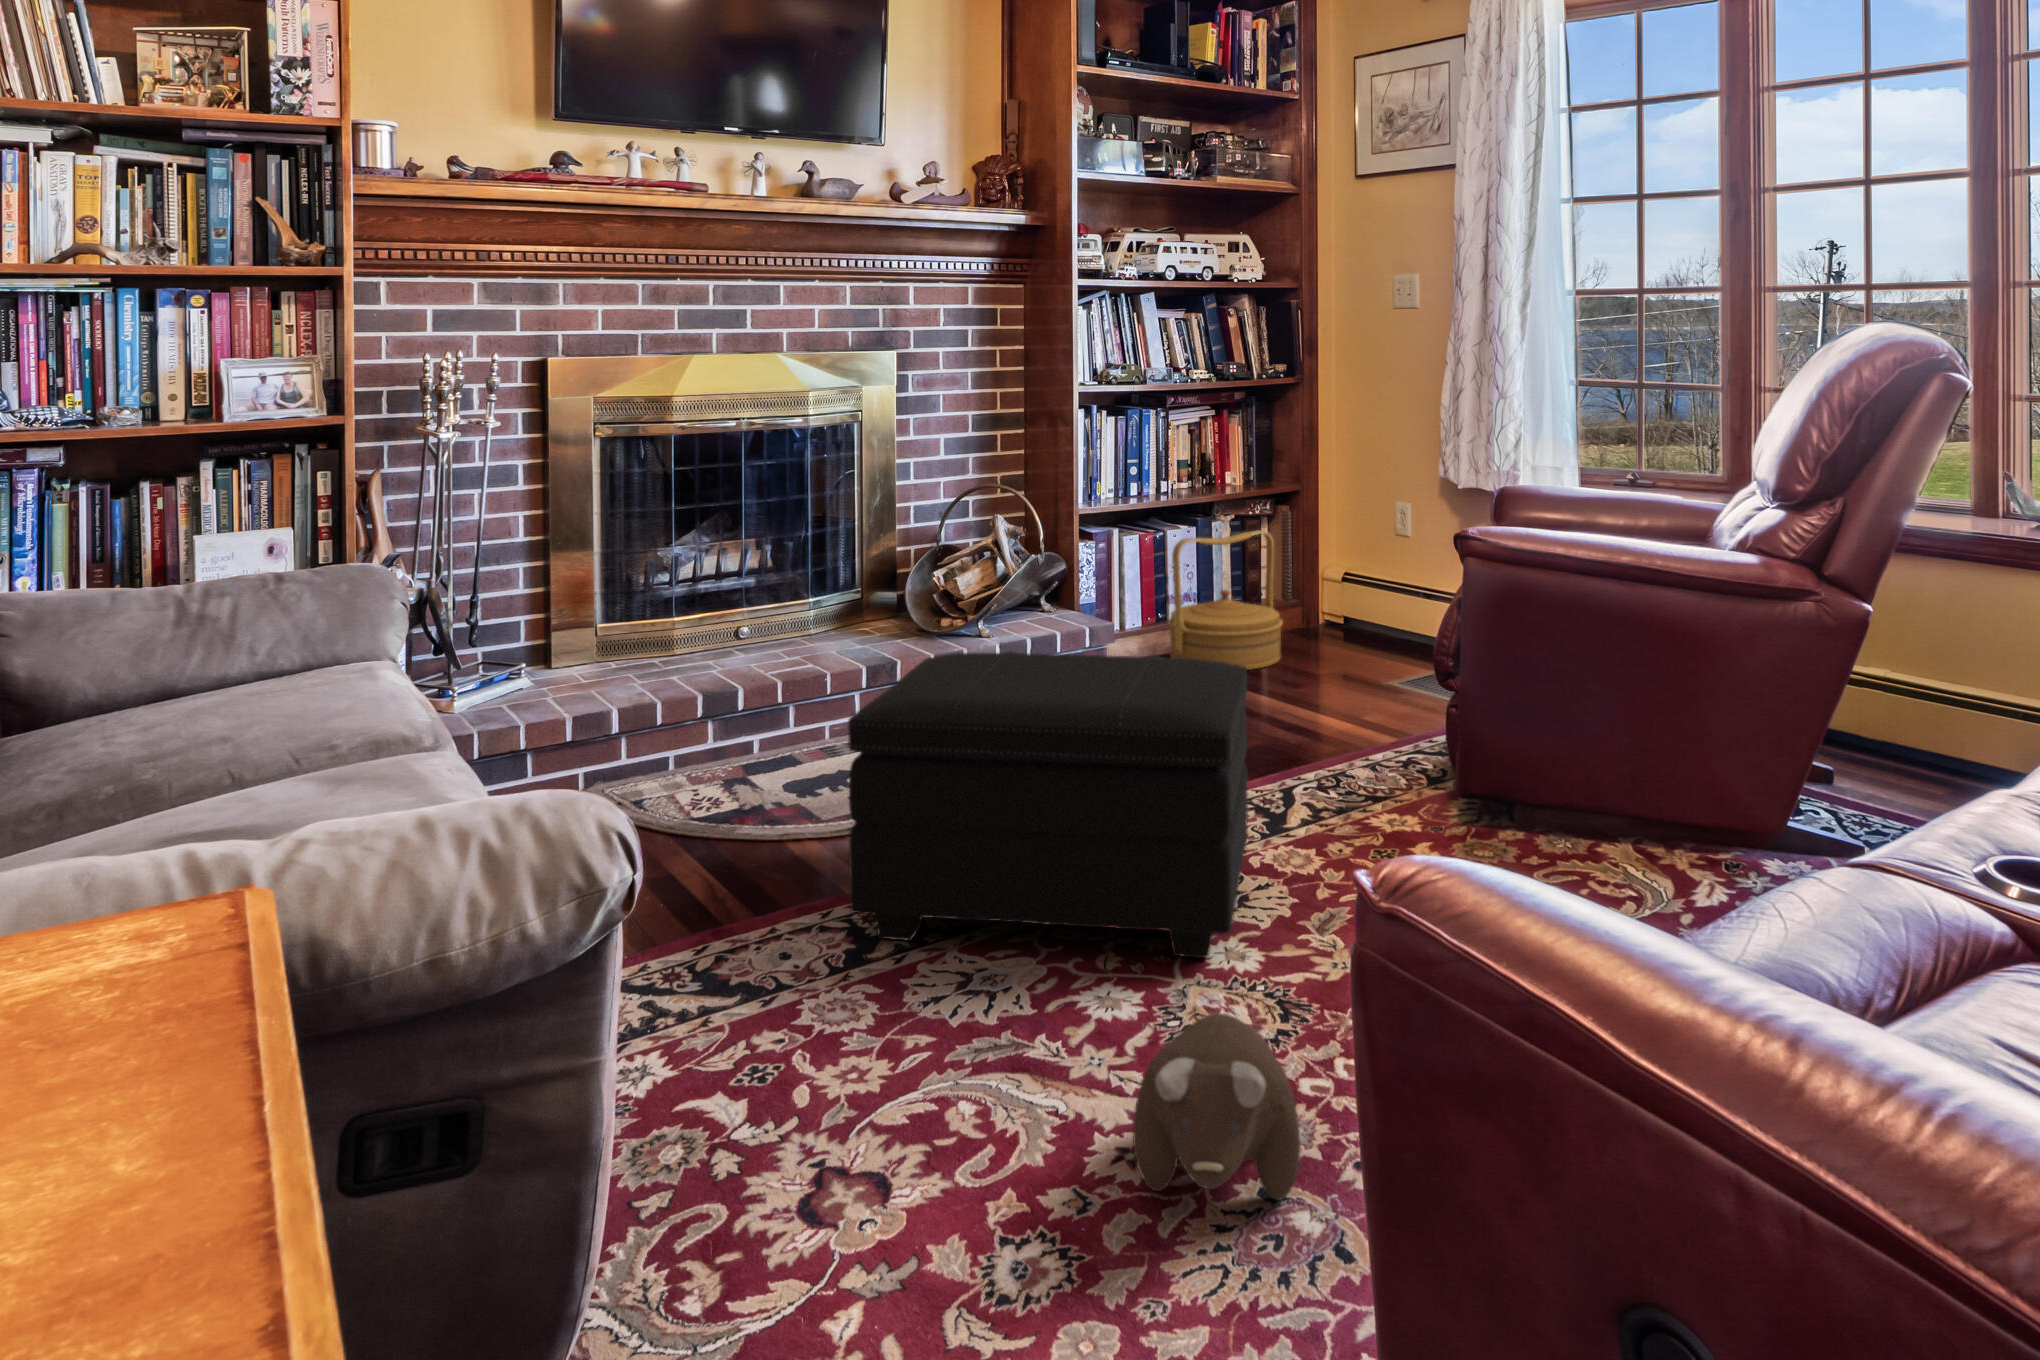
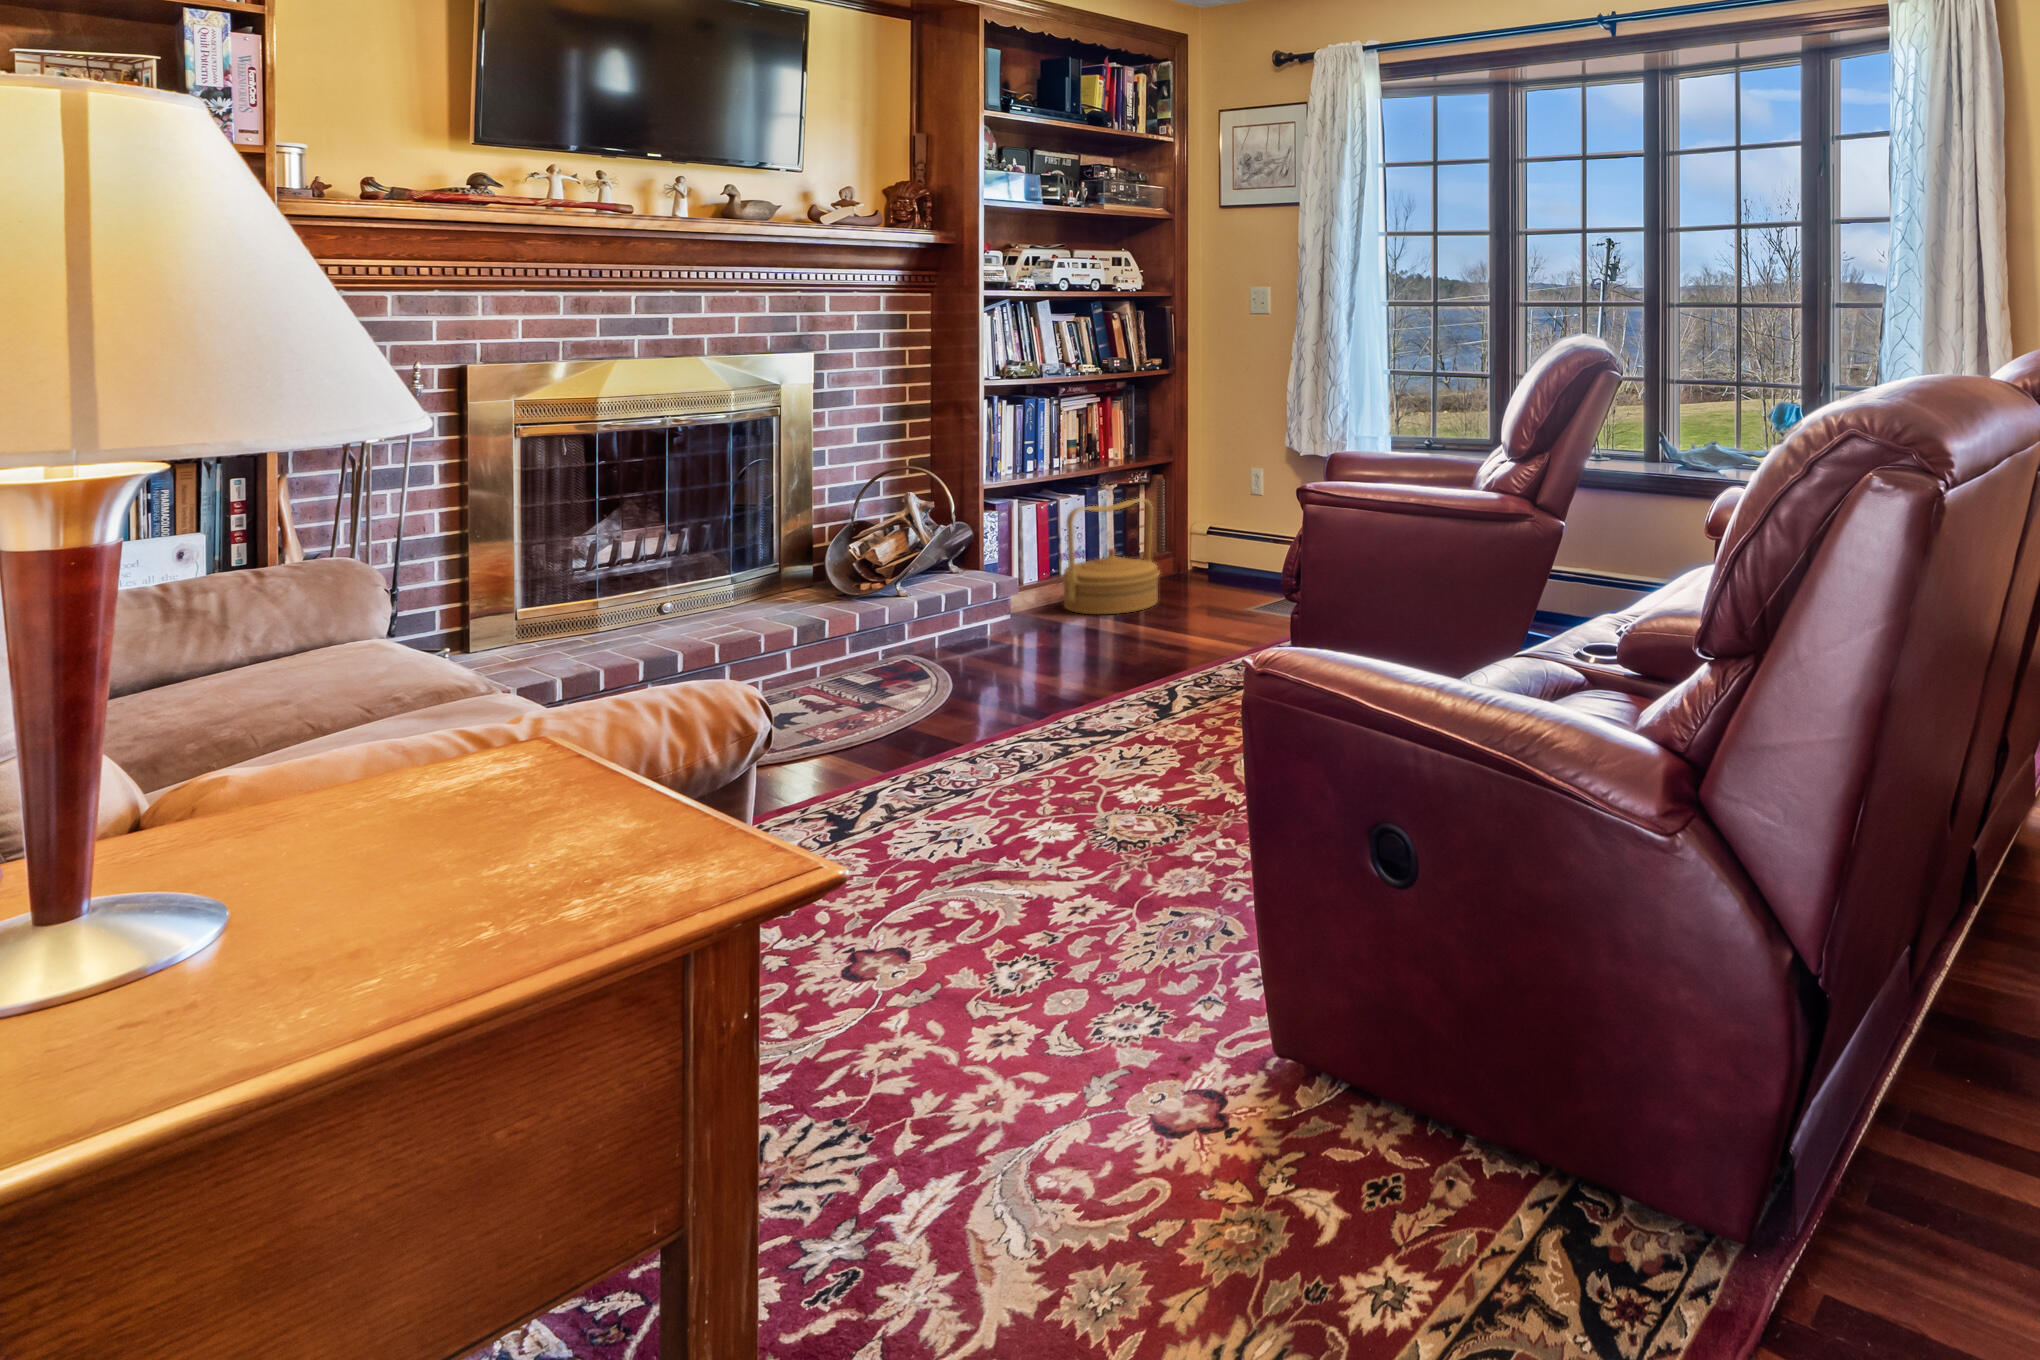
footstool: present [848,652,1248,958] -> none [835,598,1143,820]
plush toy: present [1133,1013,1301,1200] -> none [1083,811,1191,922]

